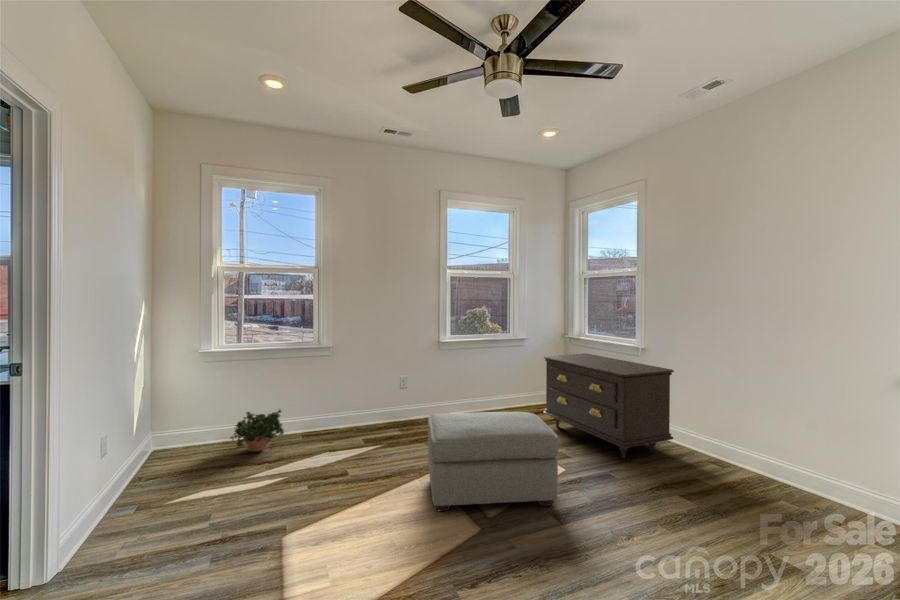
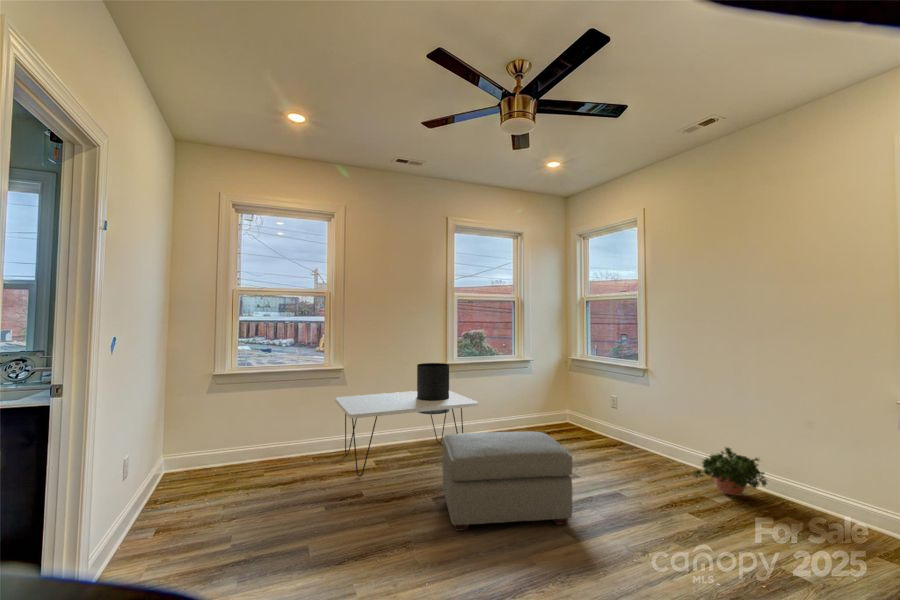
side table: none [324,341,468,455] -> present [335,363,477,476]
dresser: present [543,353,674,458] -> none [549,375,679,477]
potted plant: present [230,409,284,451] -> present [693,448,767,501]

